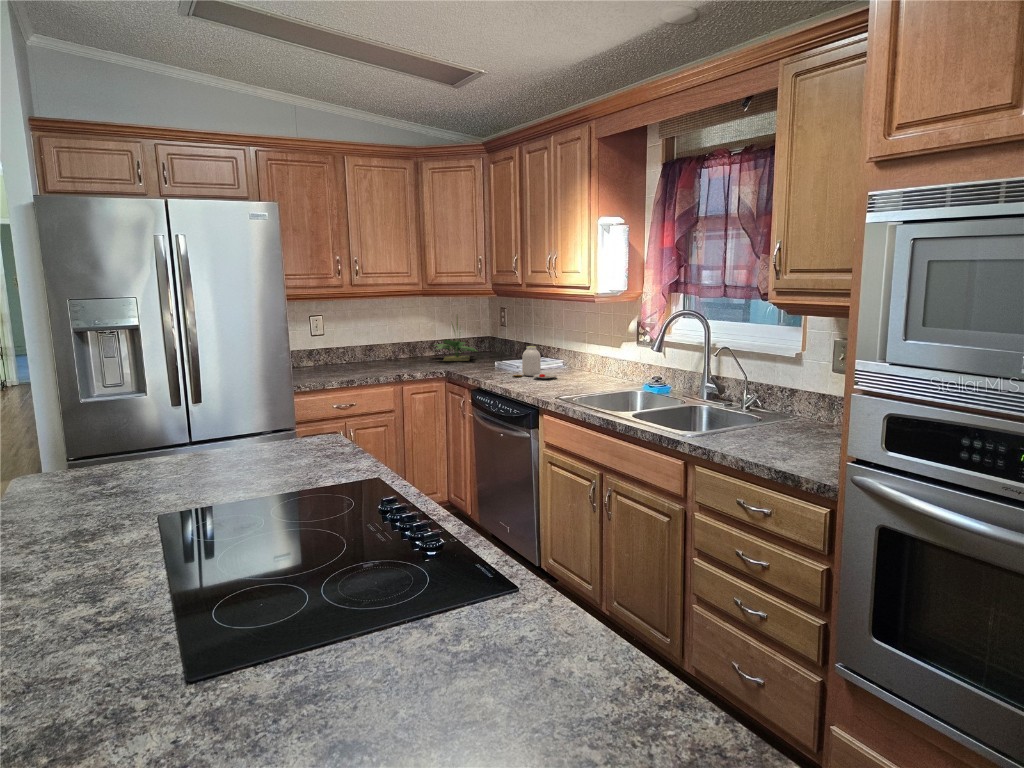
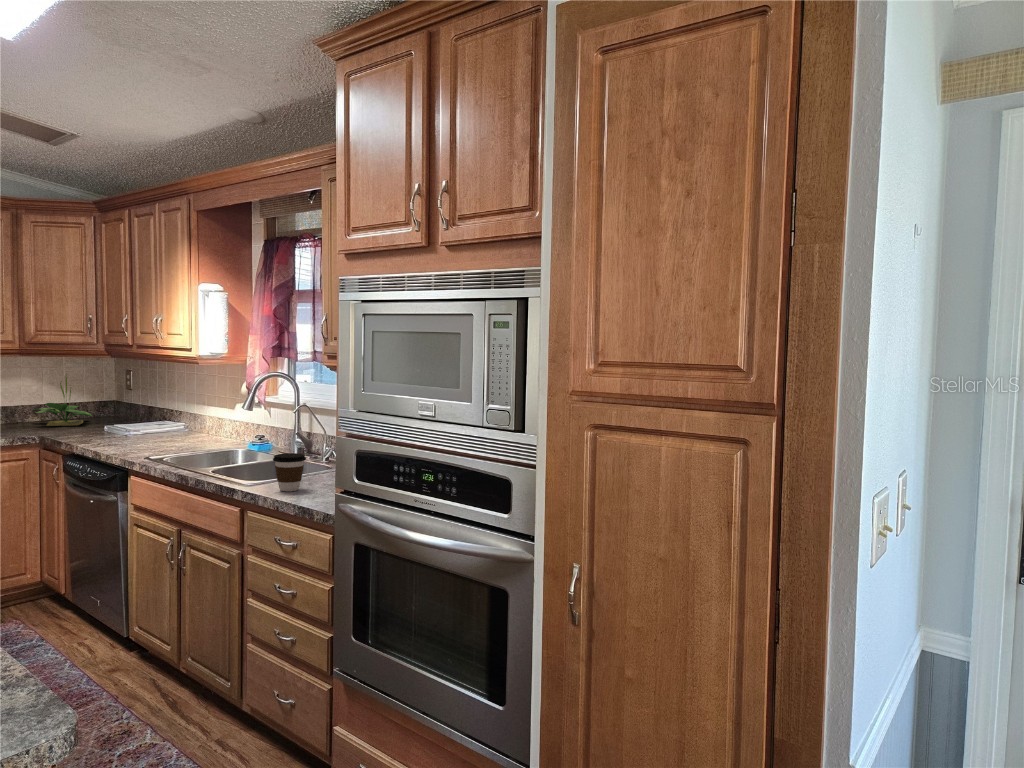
jar: present [513,346,557,379] -> none [115,408,165,440]
coffee cup: none [729,405,766,448] -> present [273,453,306,491]

